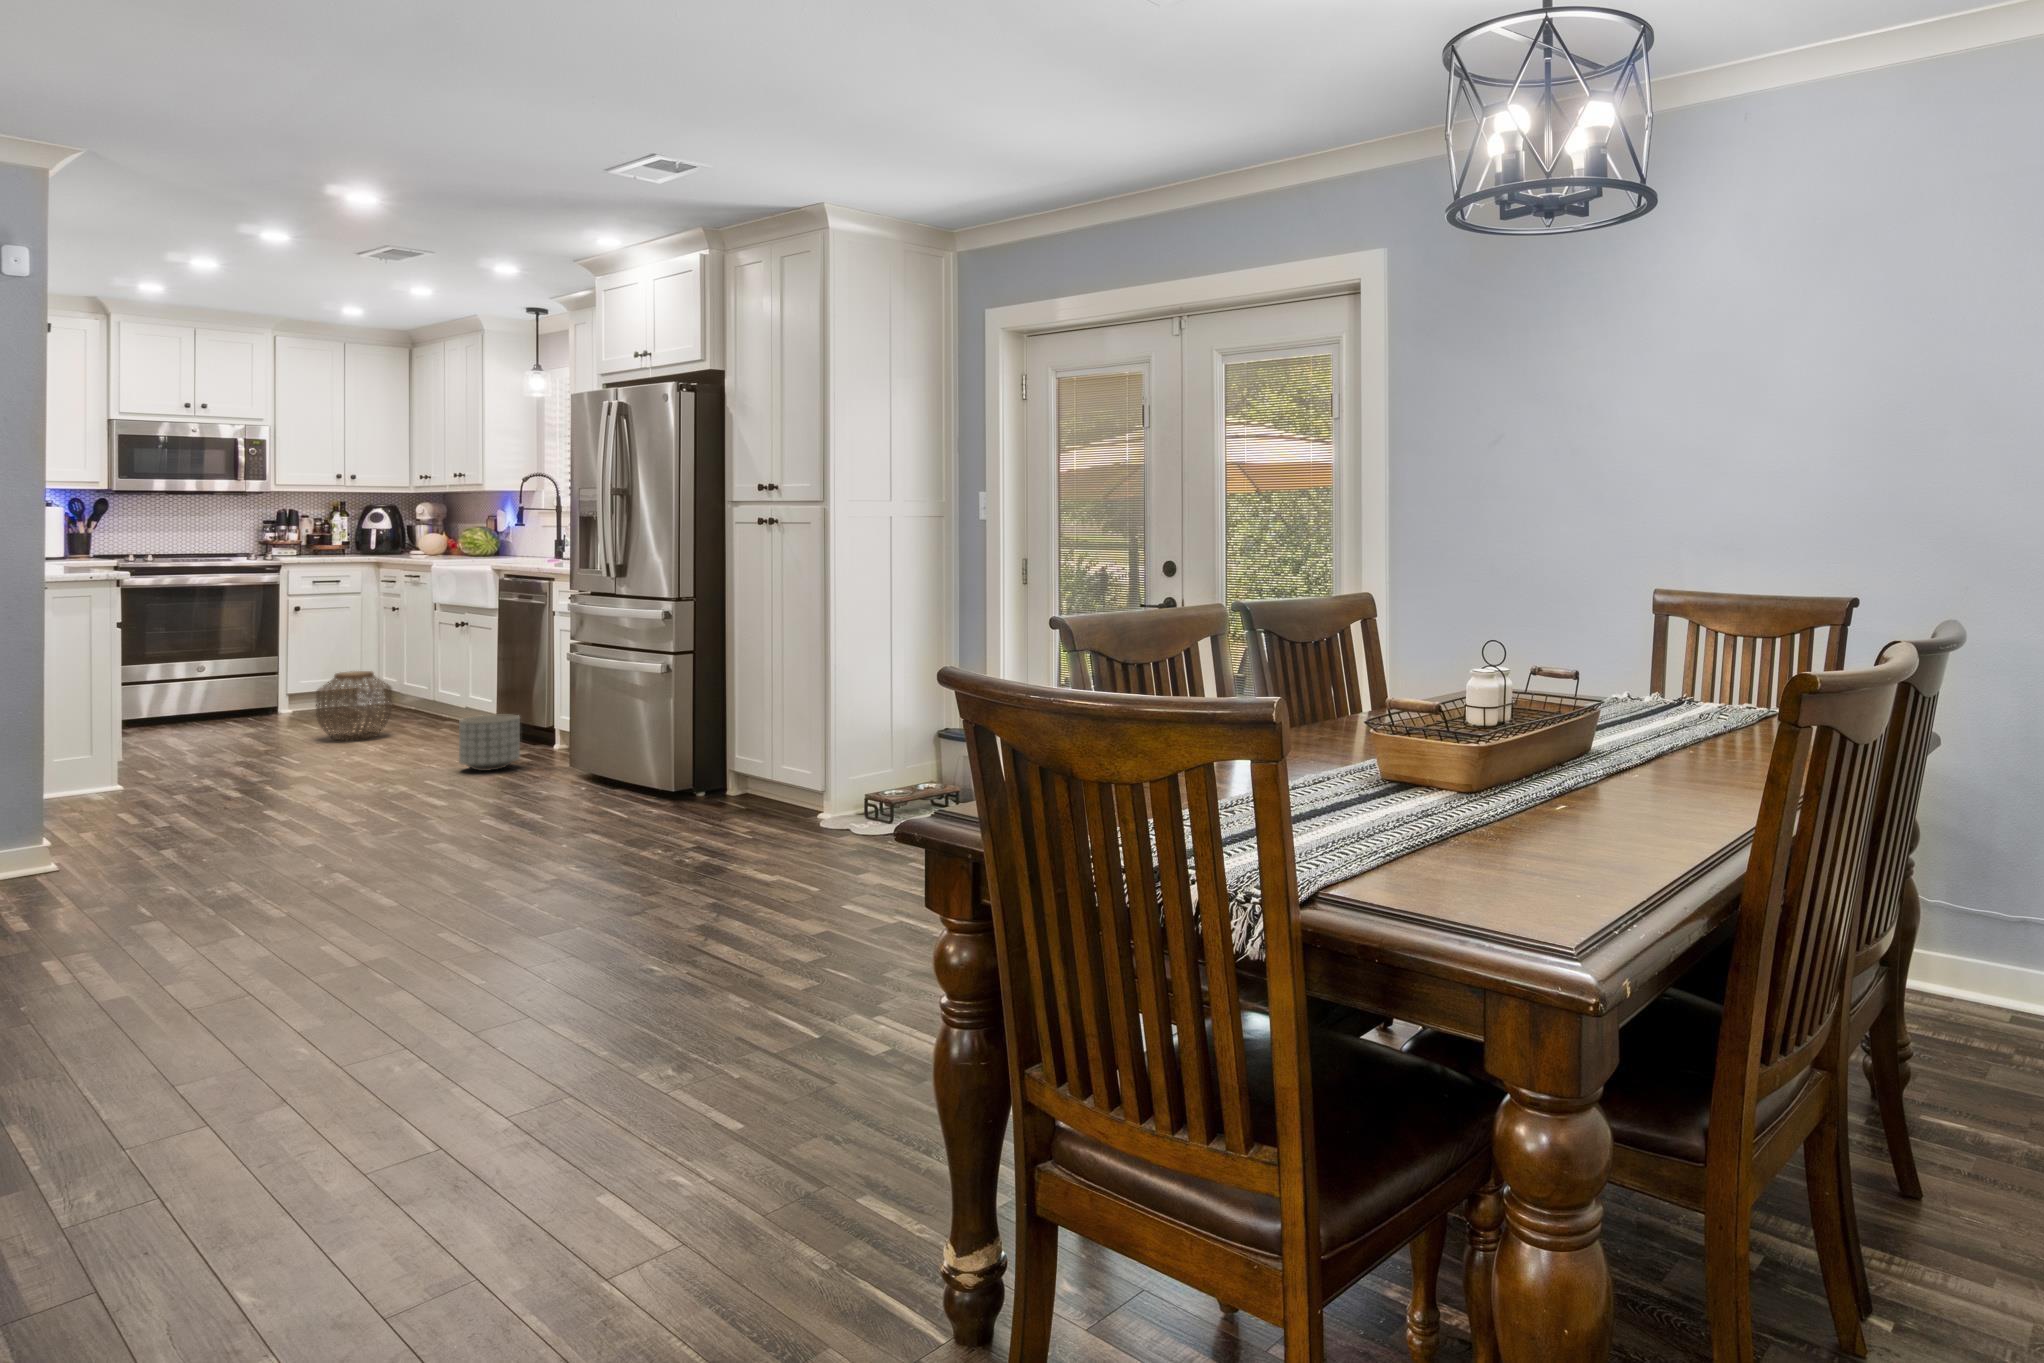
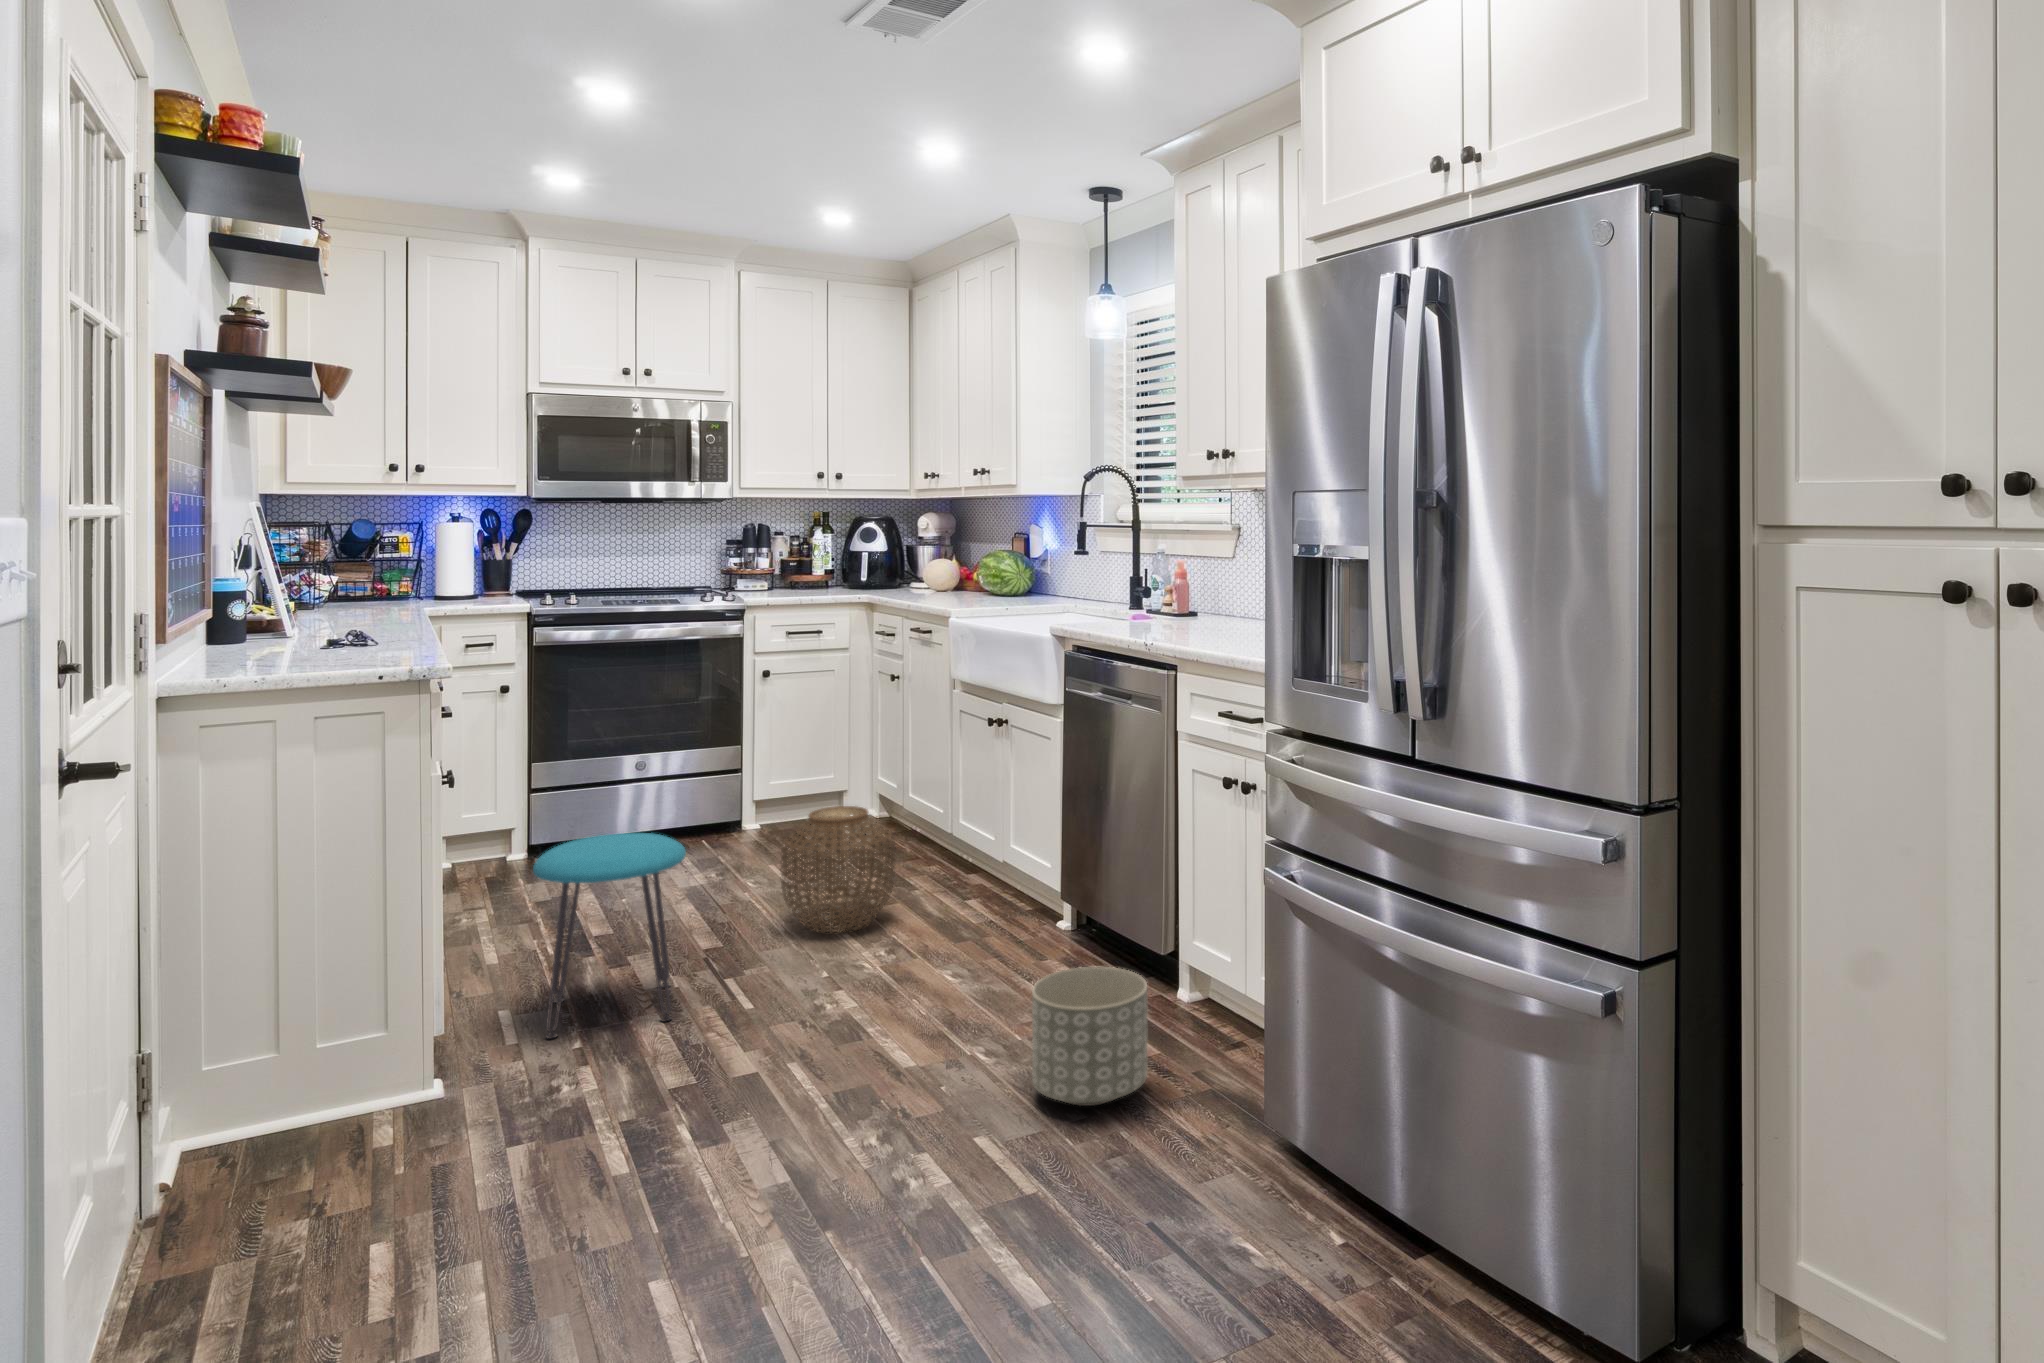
stool: none [168,673,261,771] -> present [533,833,686,1039]

